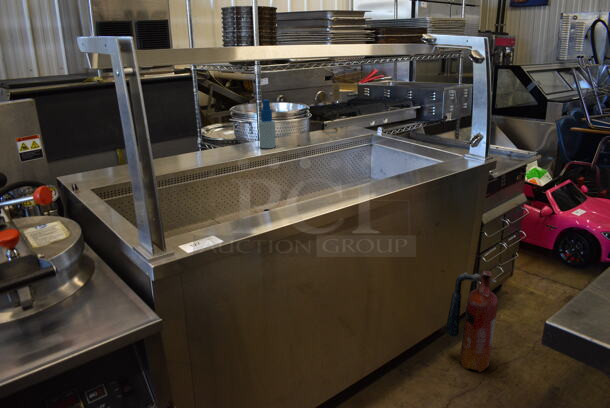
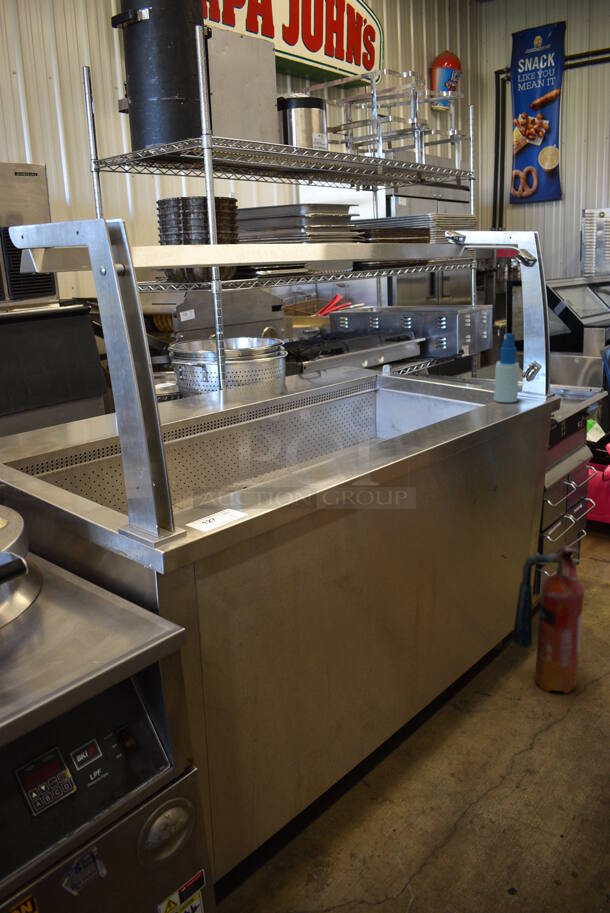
spray bottle: present [259,100,276,148] -> present [494,333,519,402]

